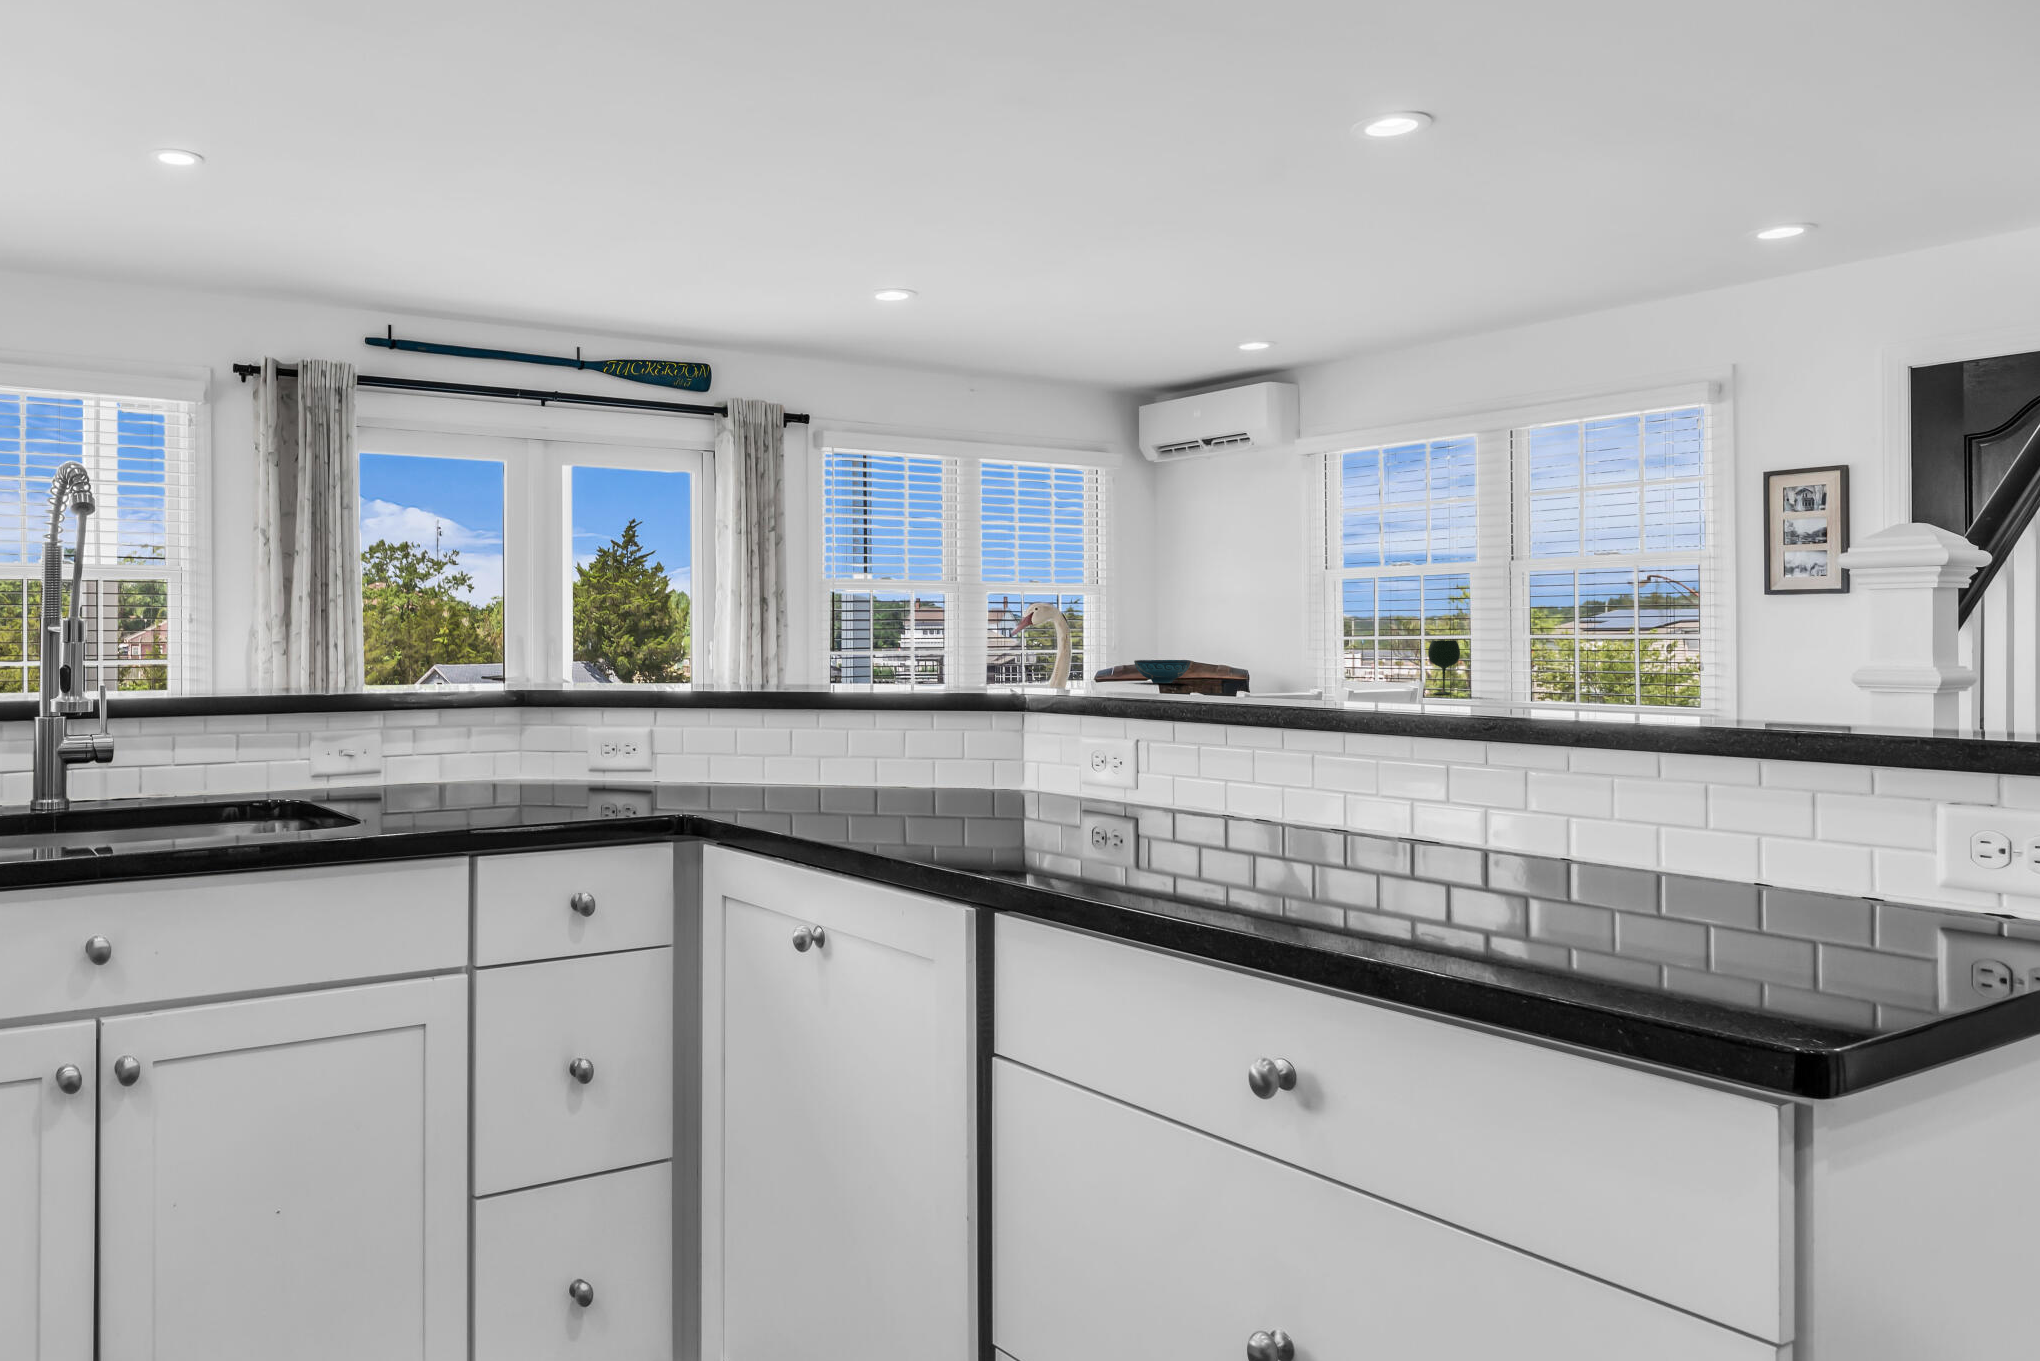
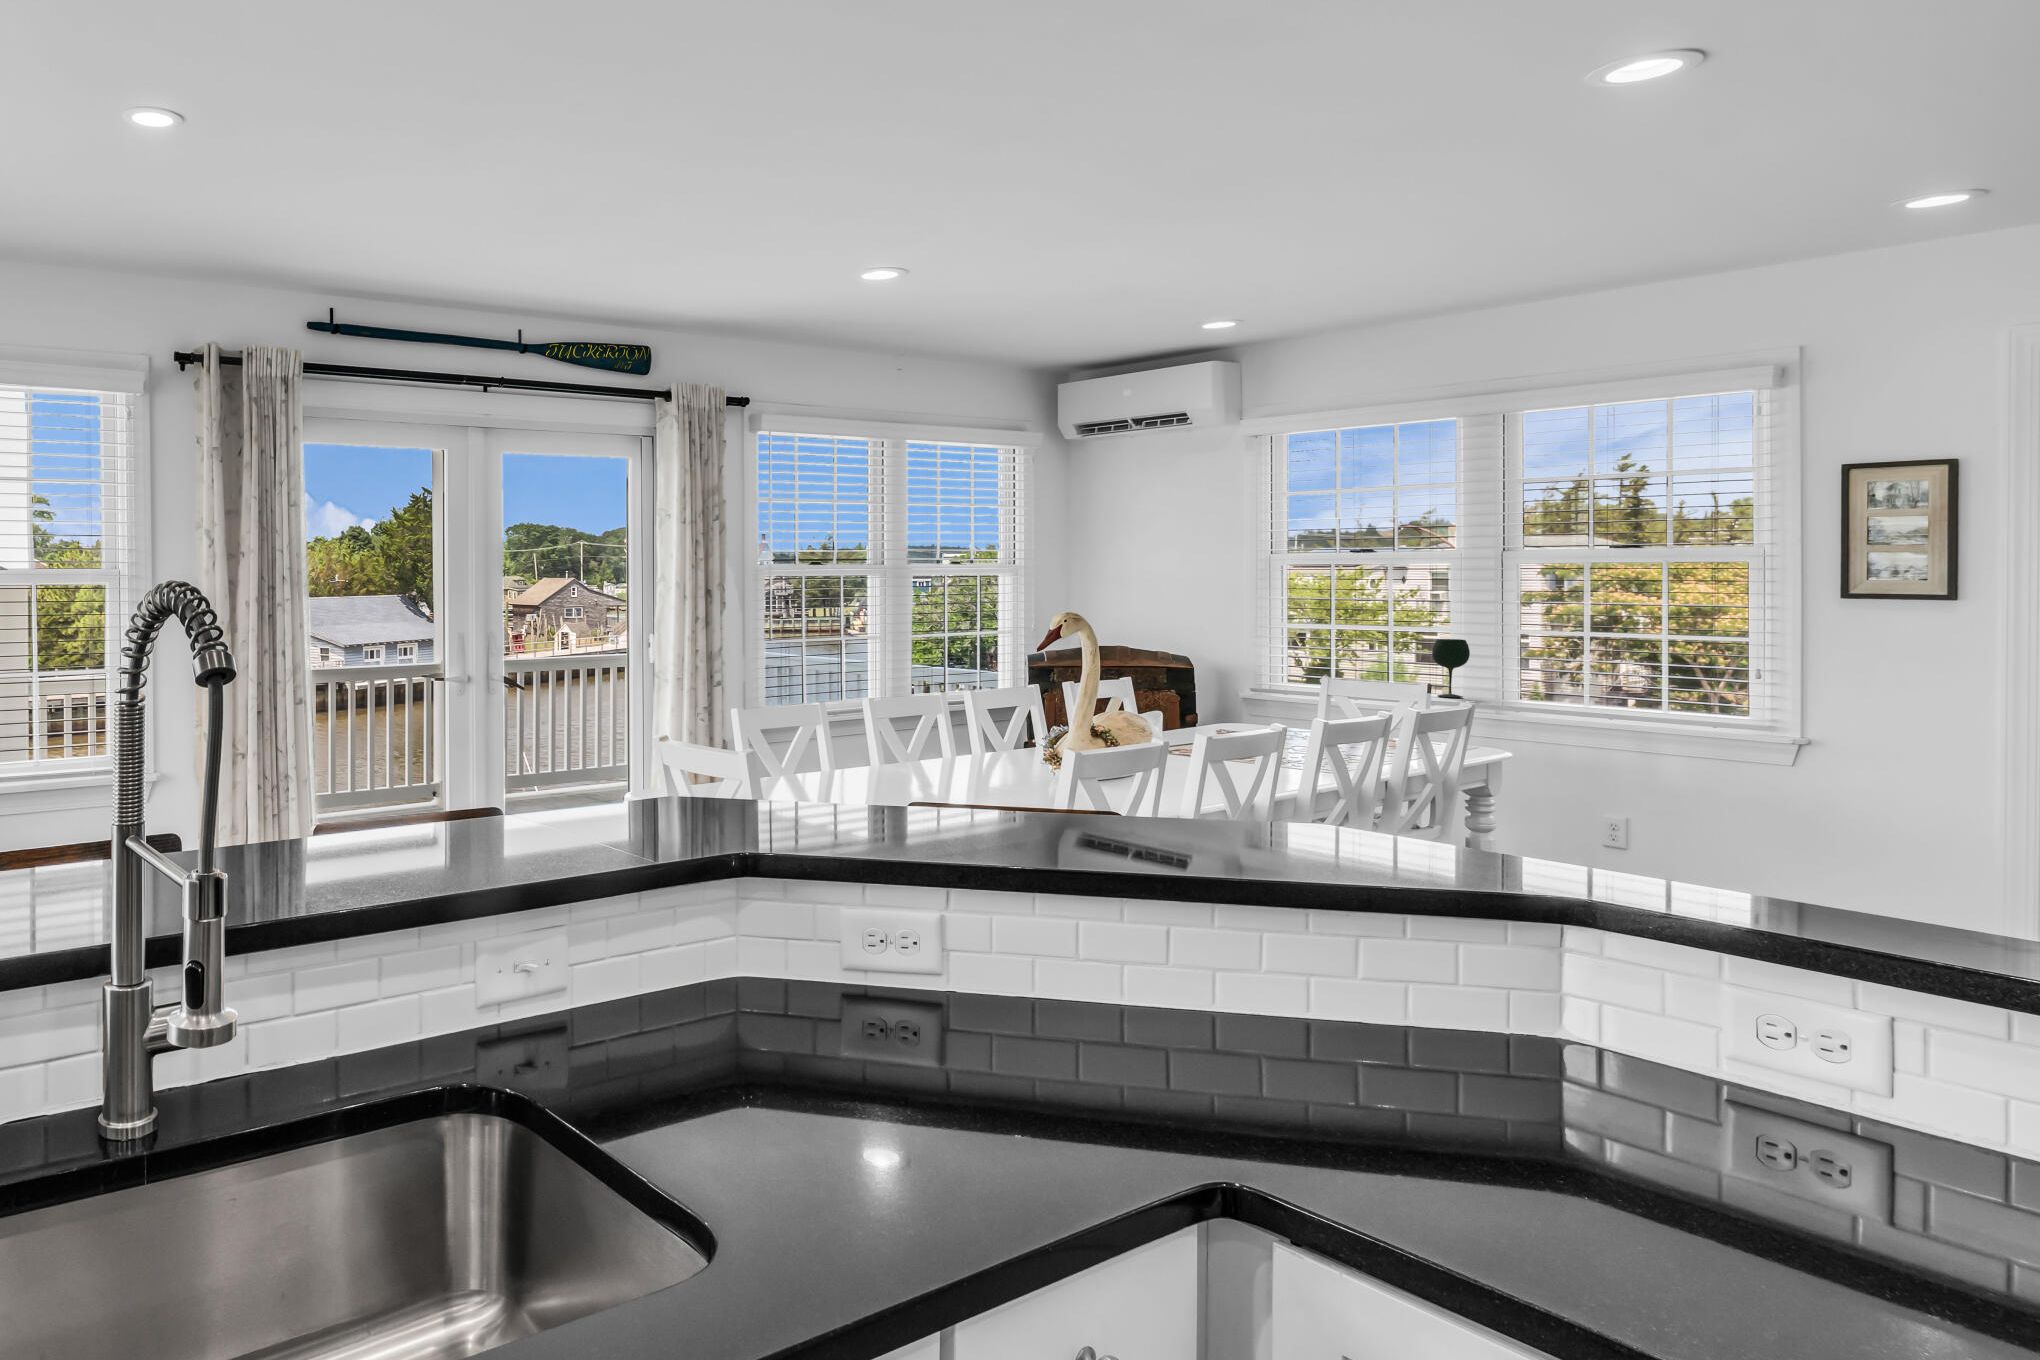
decorative bowl: present [1134,660,1191,683] -> none [1089,651,1151,677]

